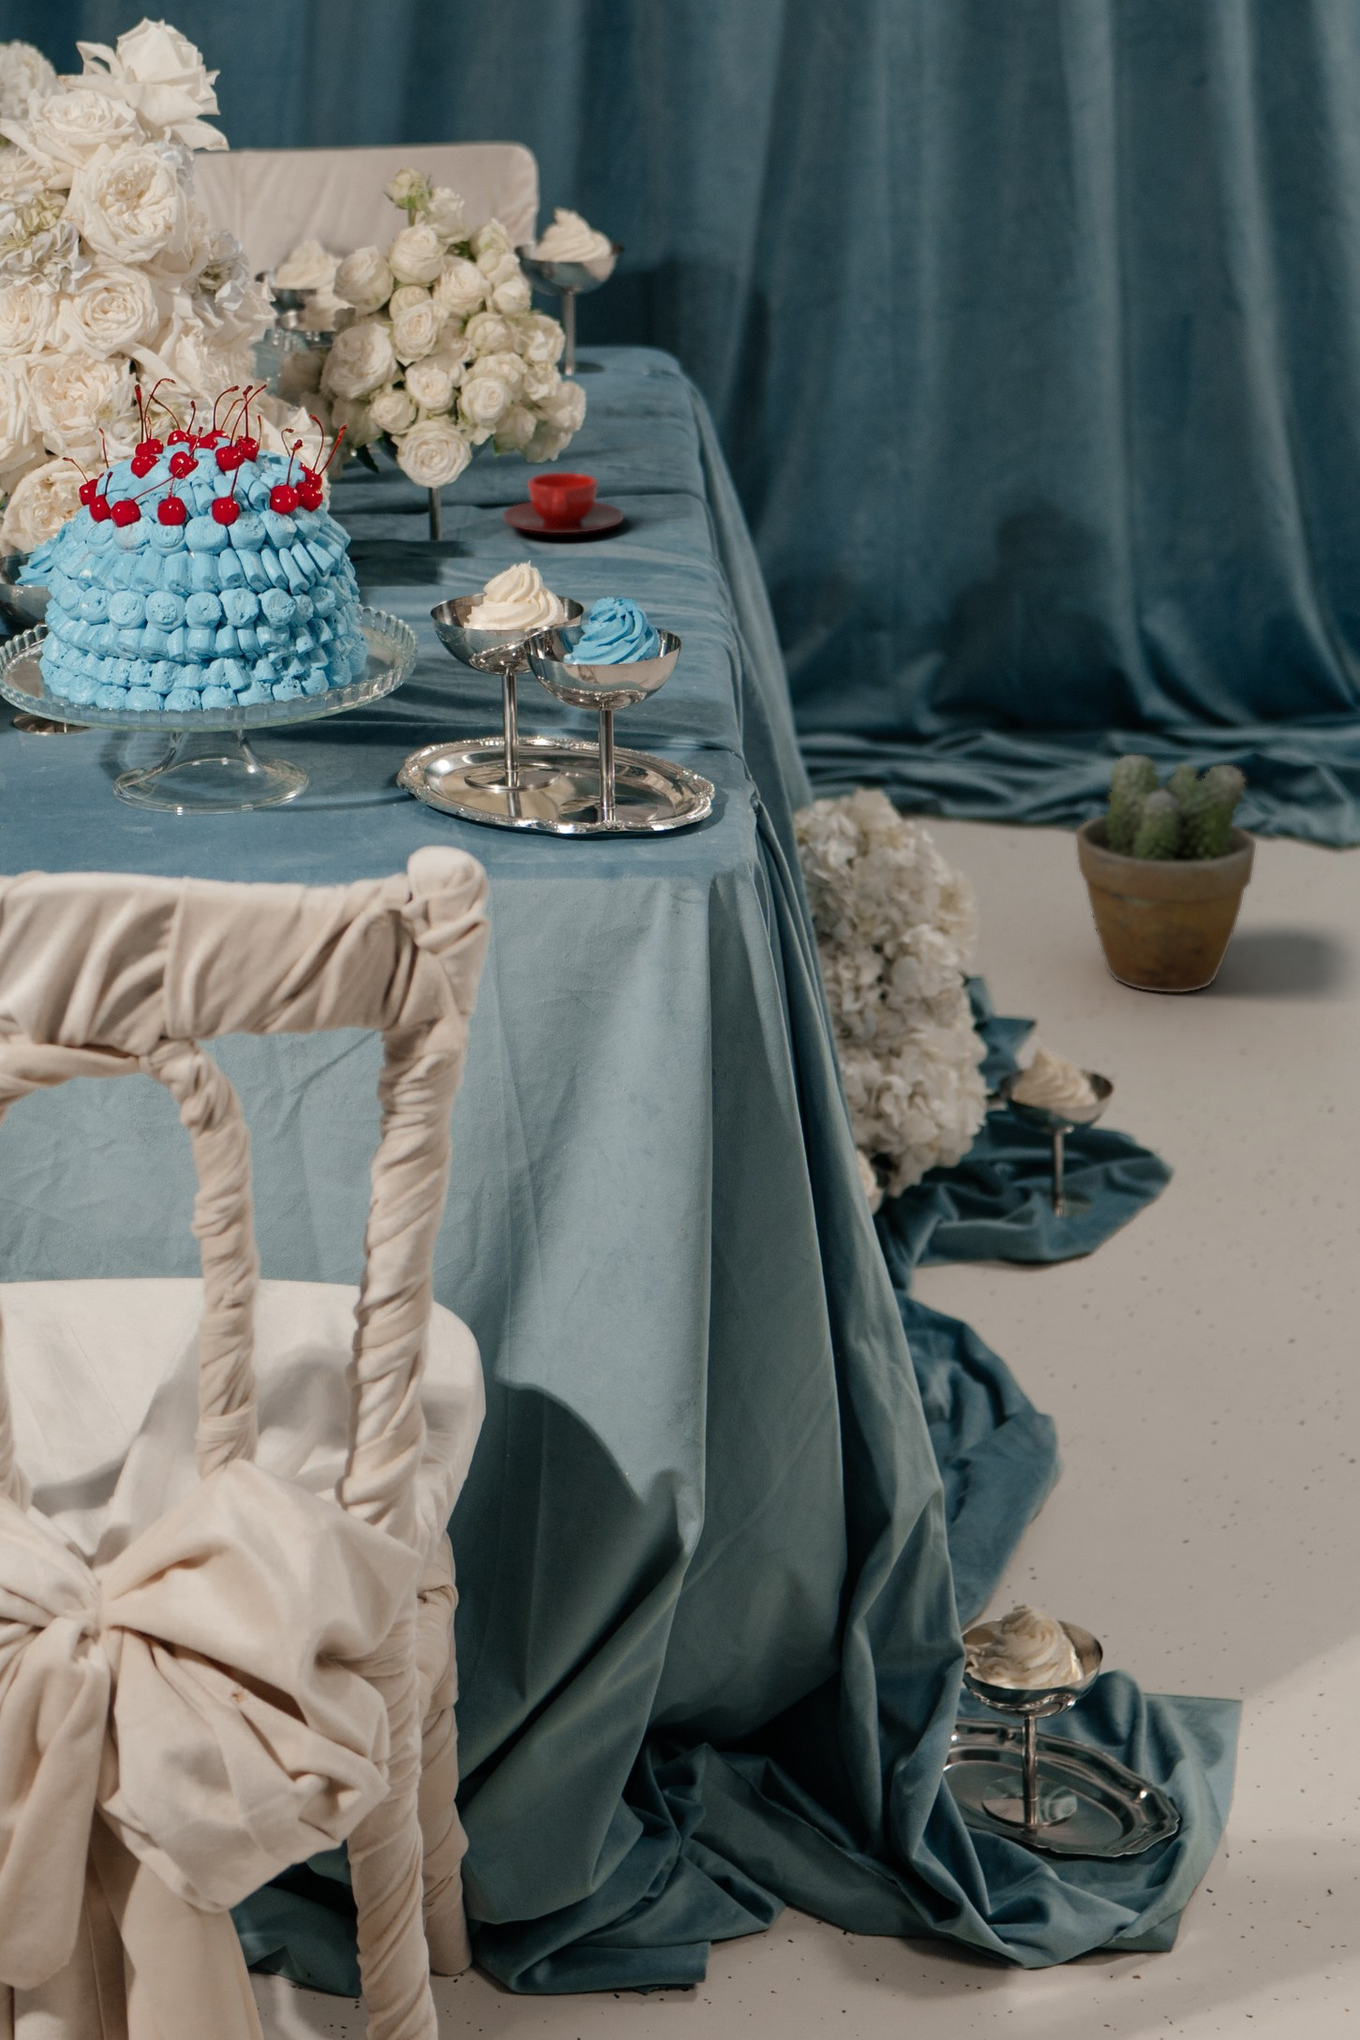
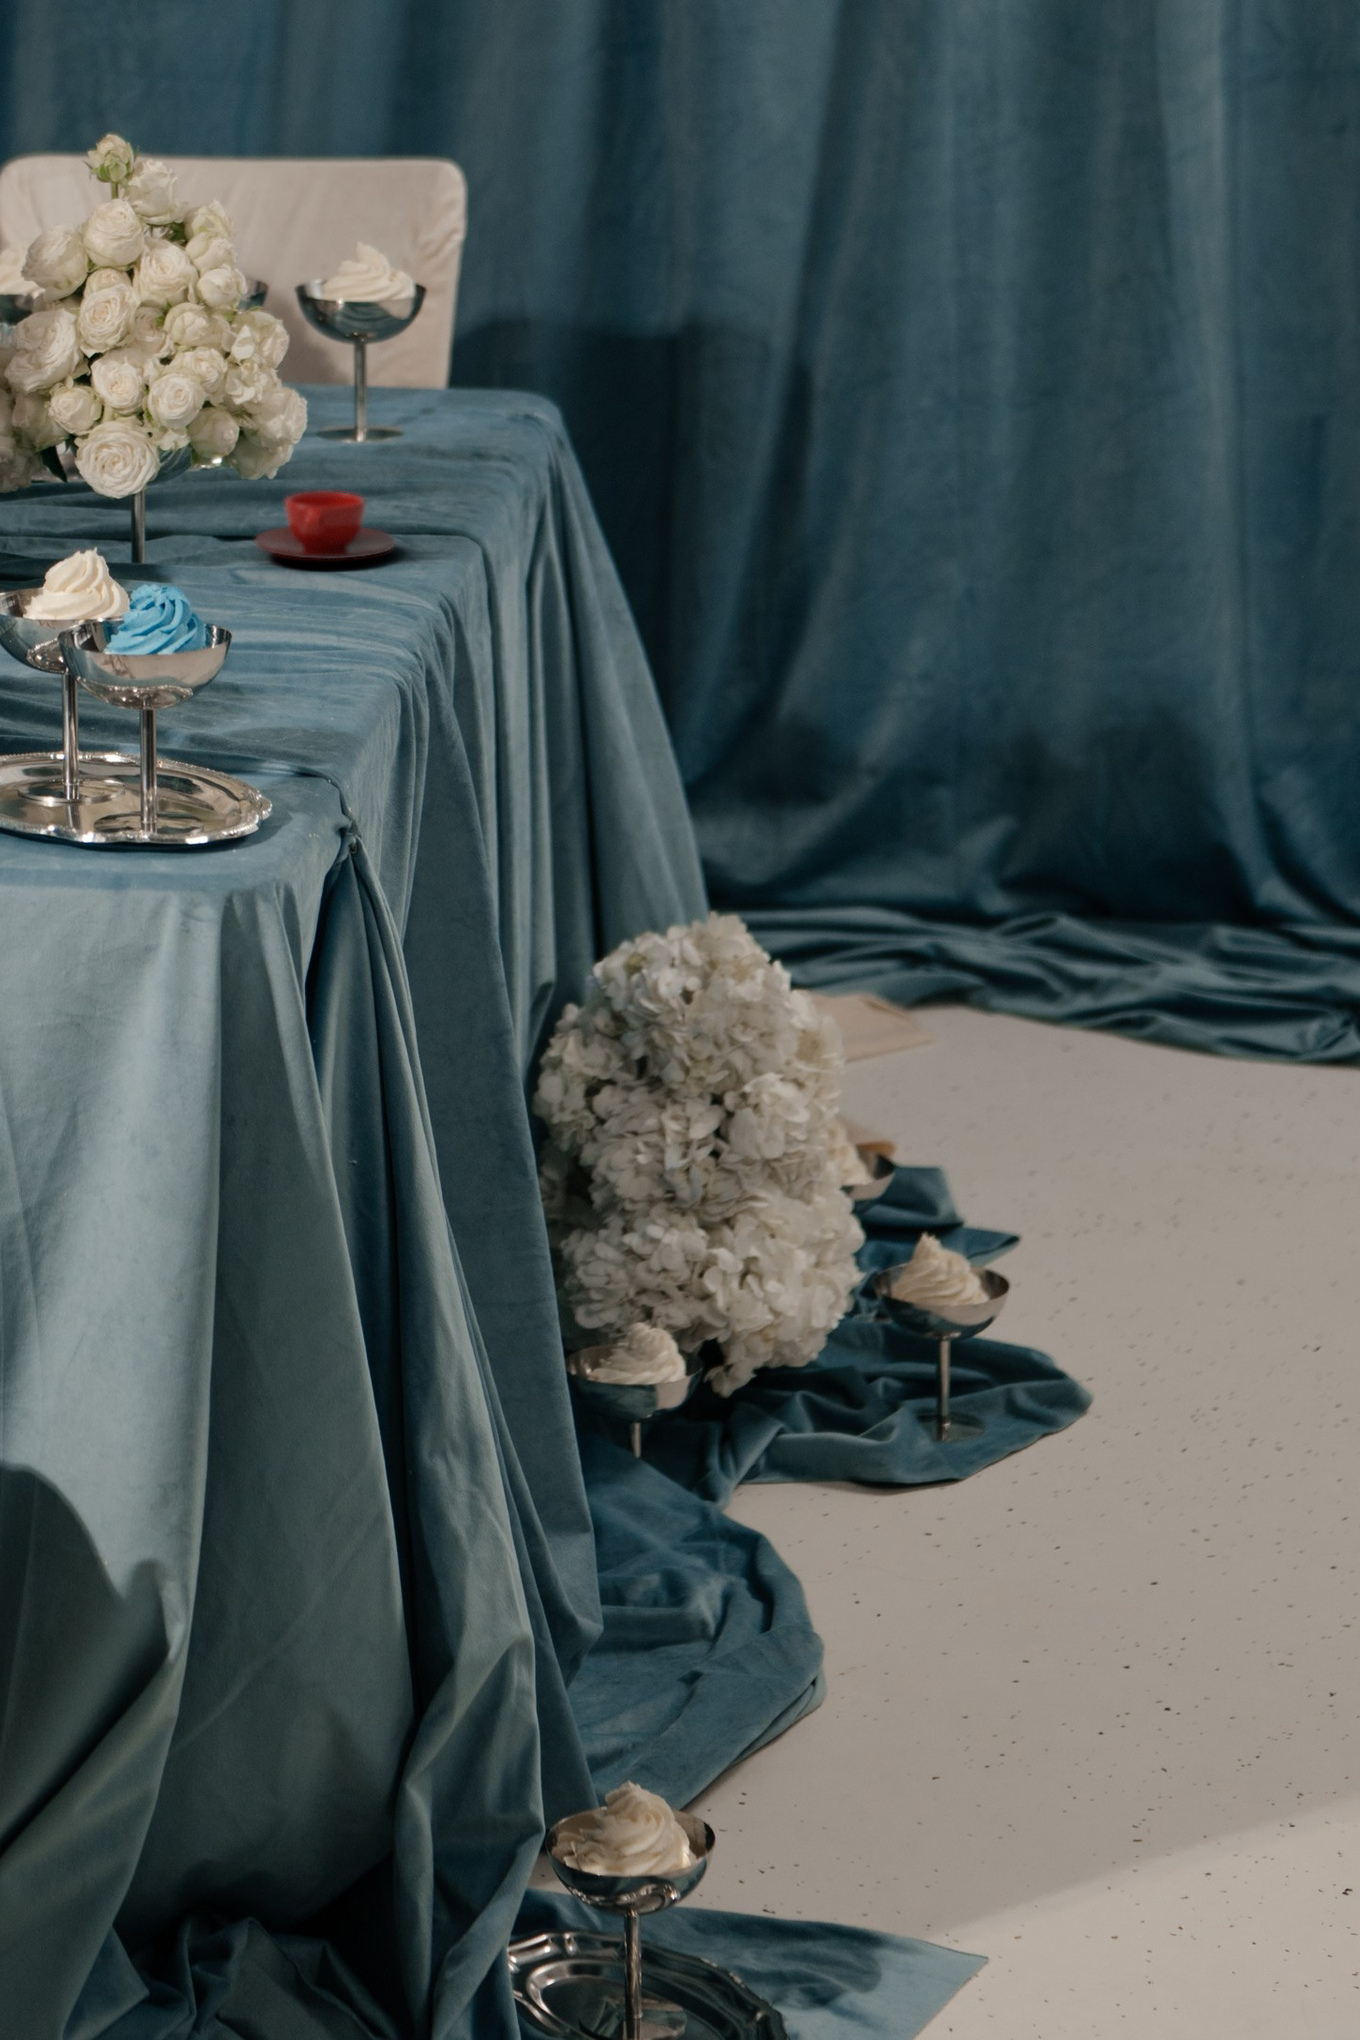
potted plant: present [1076,755,1256,992] -> none [1080,907,1296,1205]

